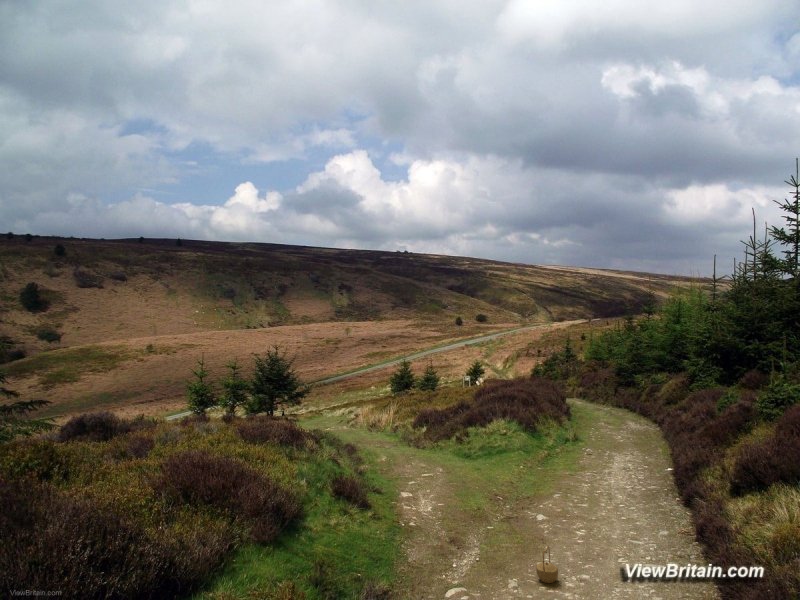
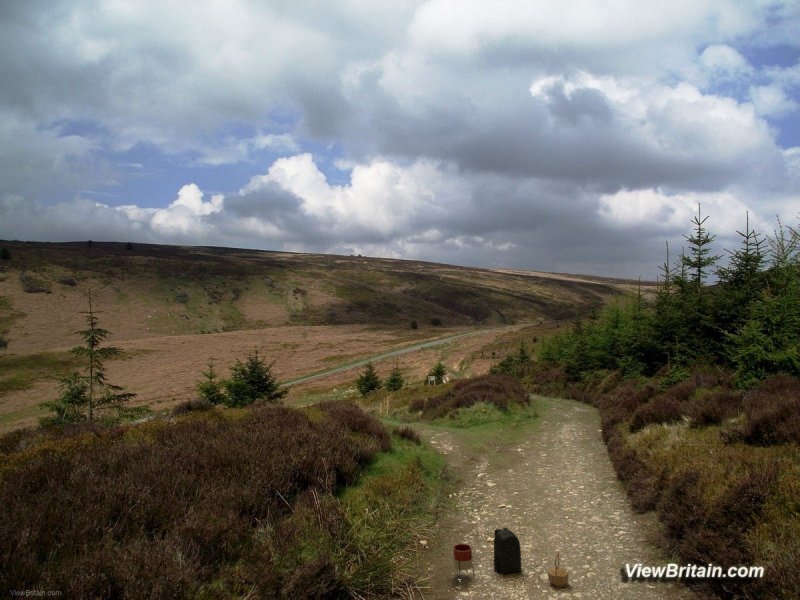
backpack: none [483,520,512,569] -> present [494,528,522,574]
planter: none [438,536,460,574] -> present [453,544,474,575]

